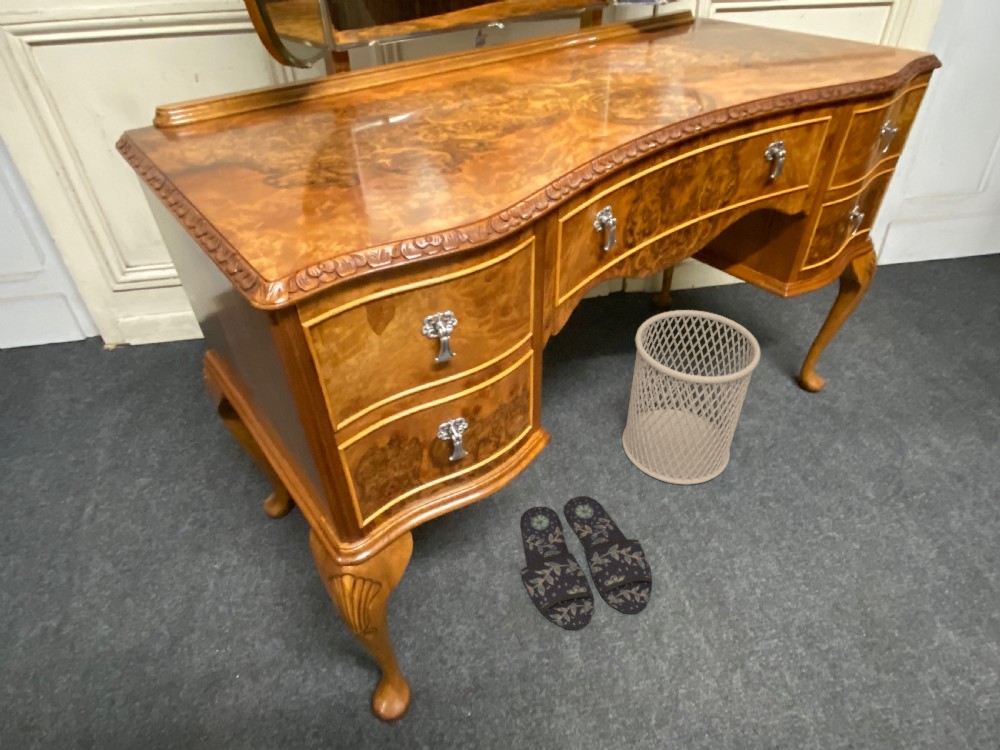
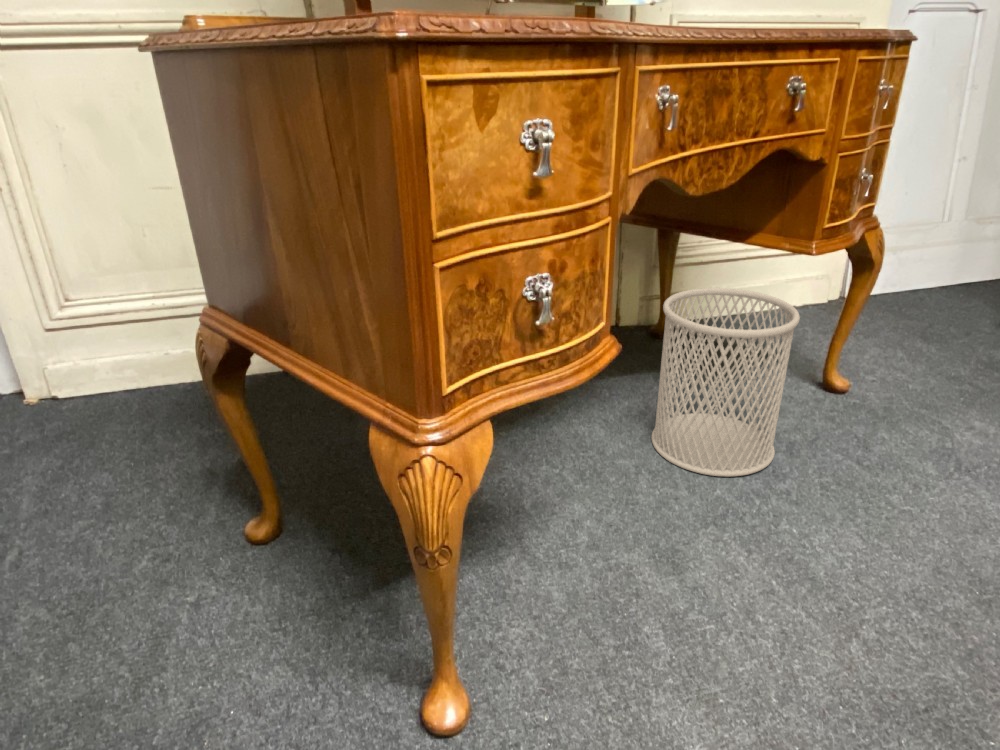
slippers: present [521,496,652,630] -> none [557,494,731,619]

